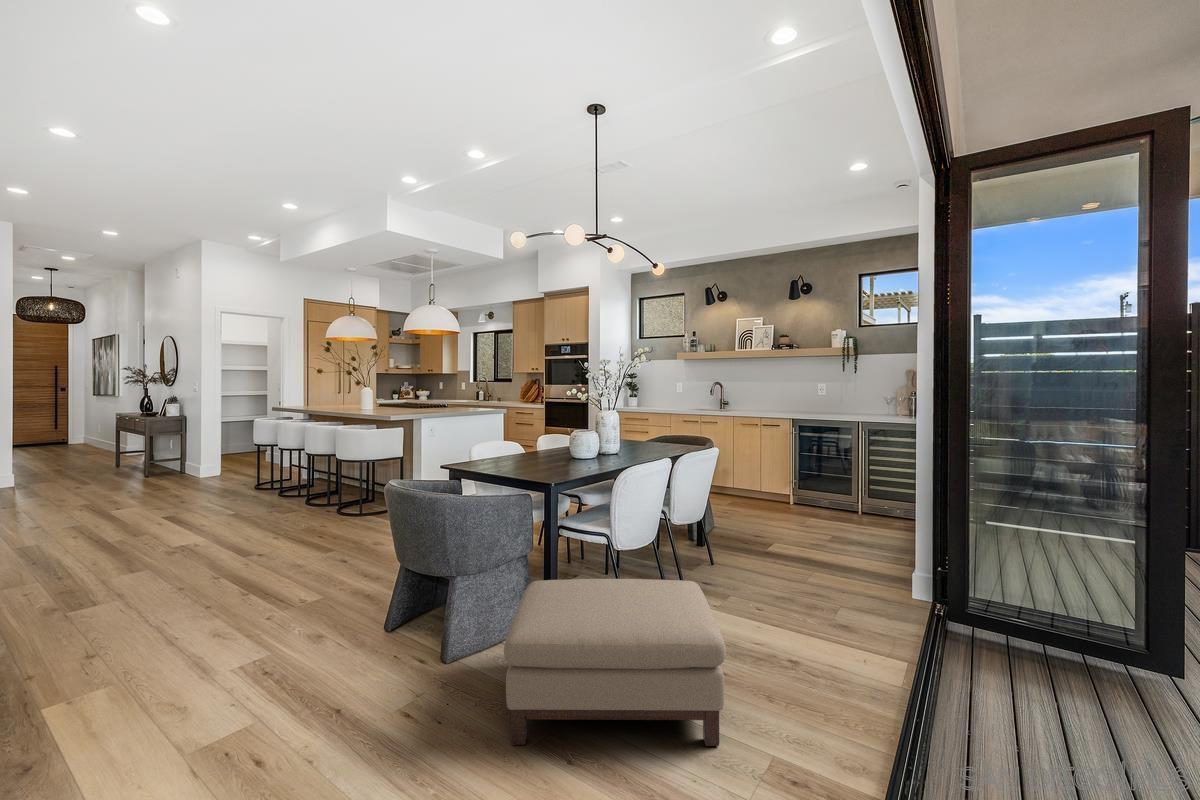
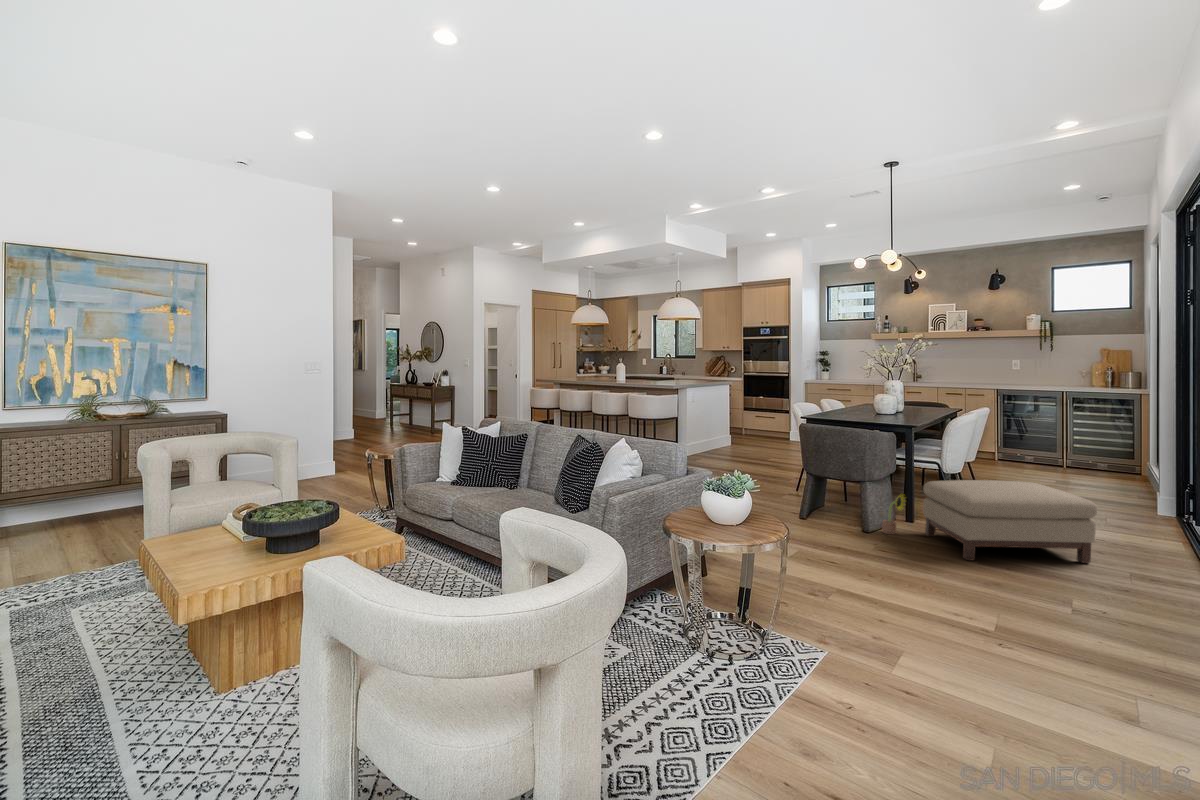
decorative plant: none [469,600,503,668] -> present [882,494,905,534]

